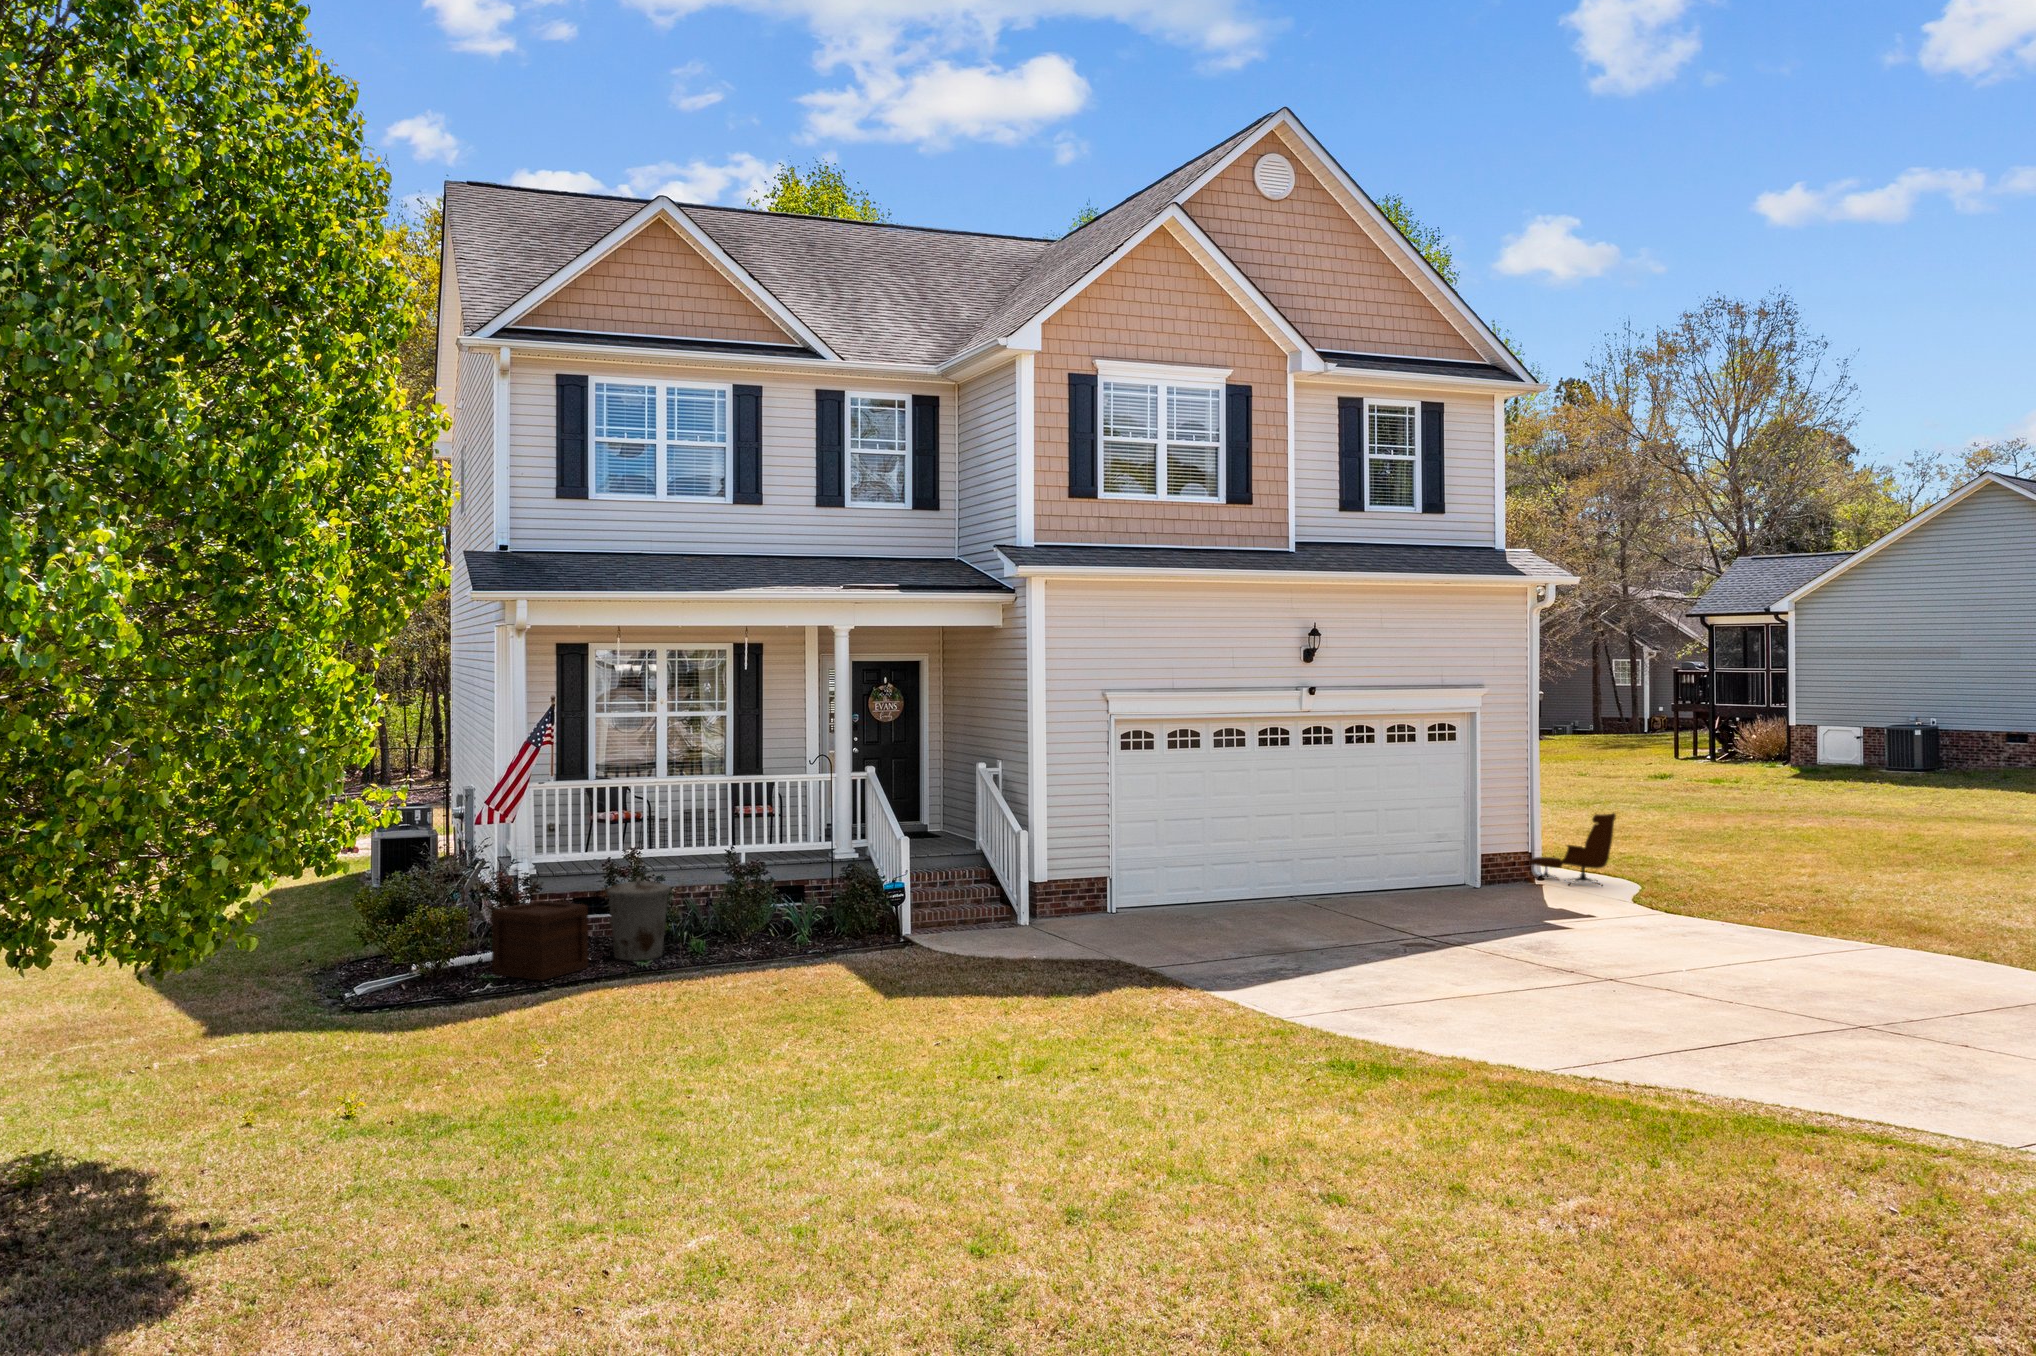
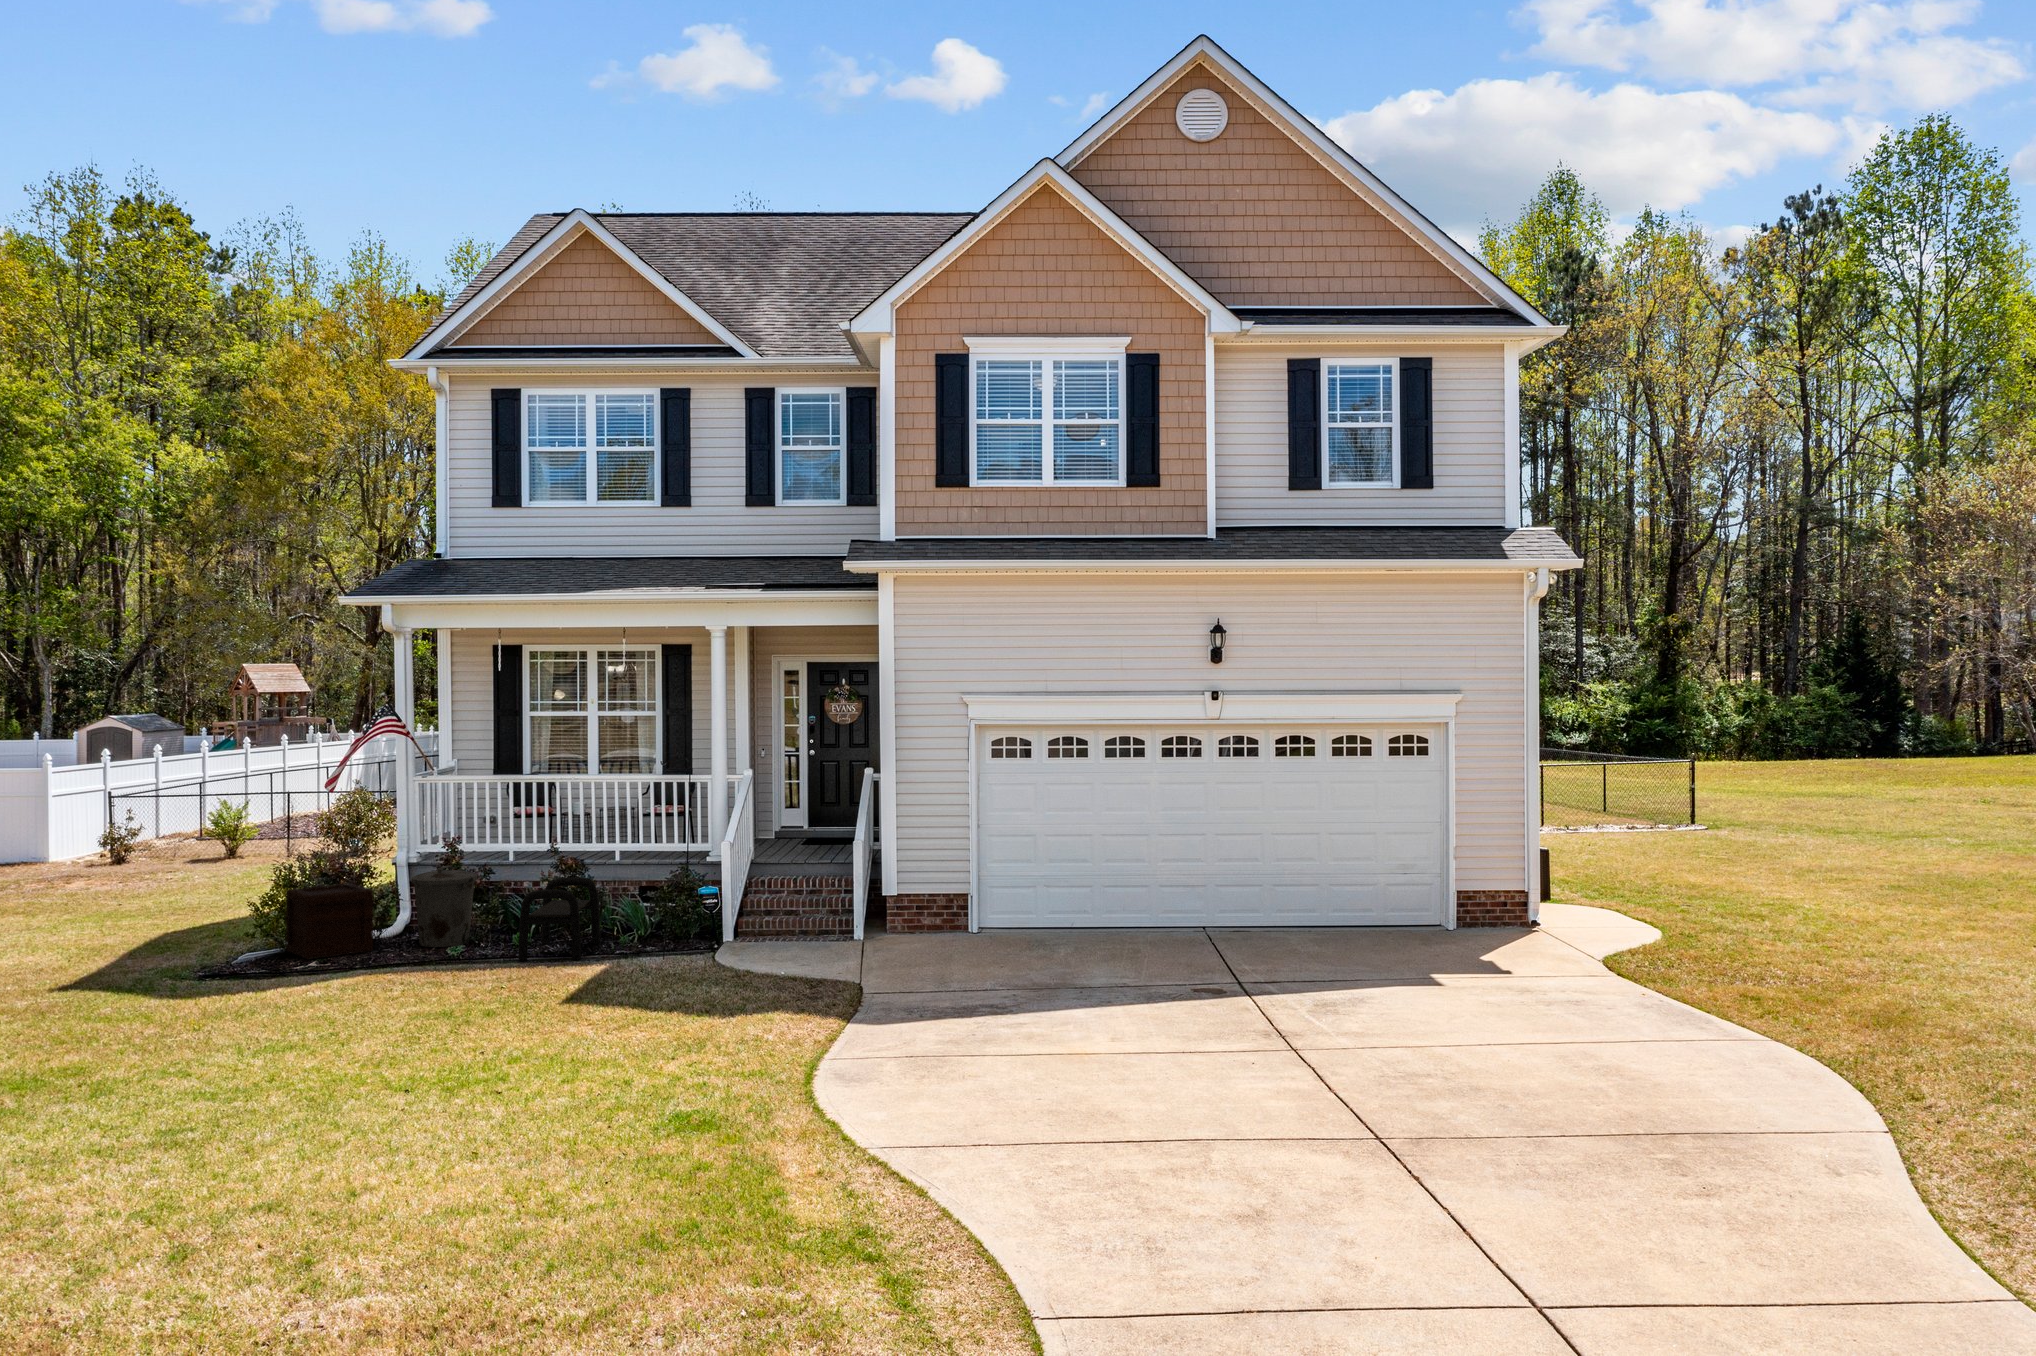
lounge chair: present [1530,813,1616,882] -> none [1539,846,1628,937]
bench: none [742,882,822,966] -> present [518,877,600,961]

